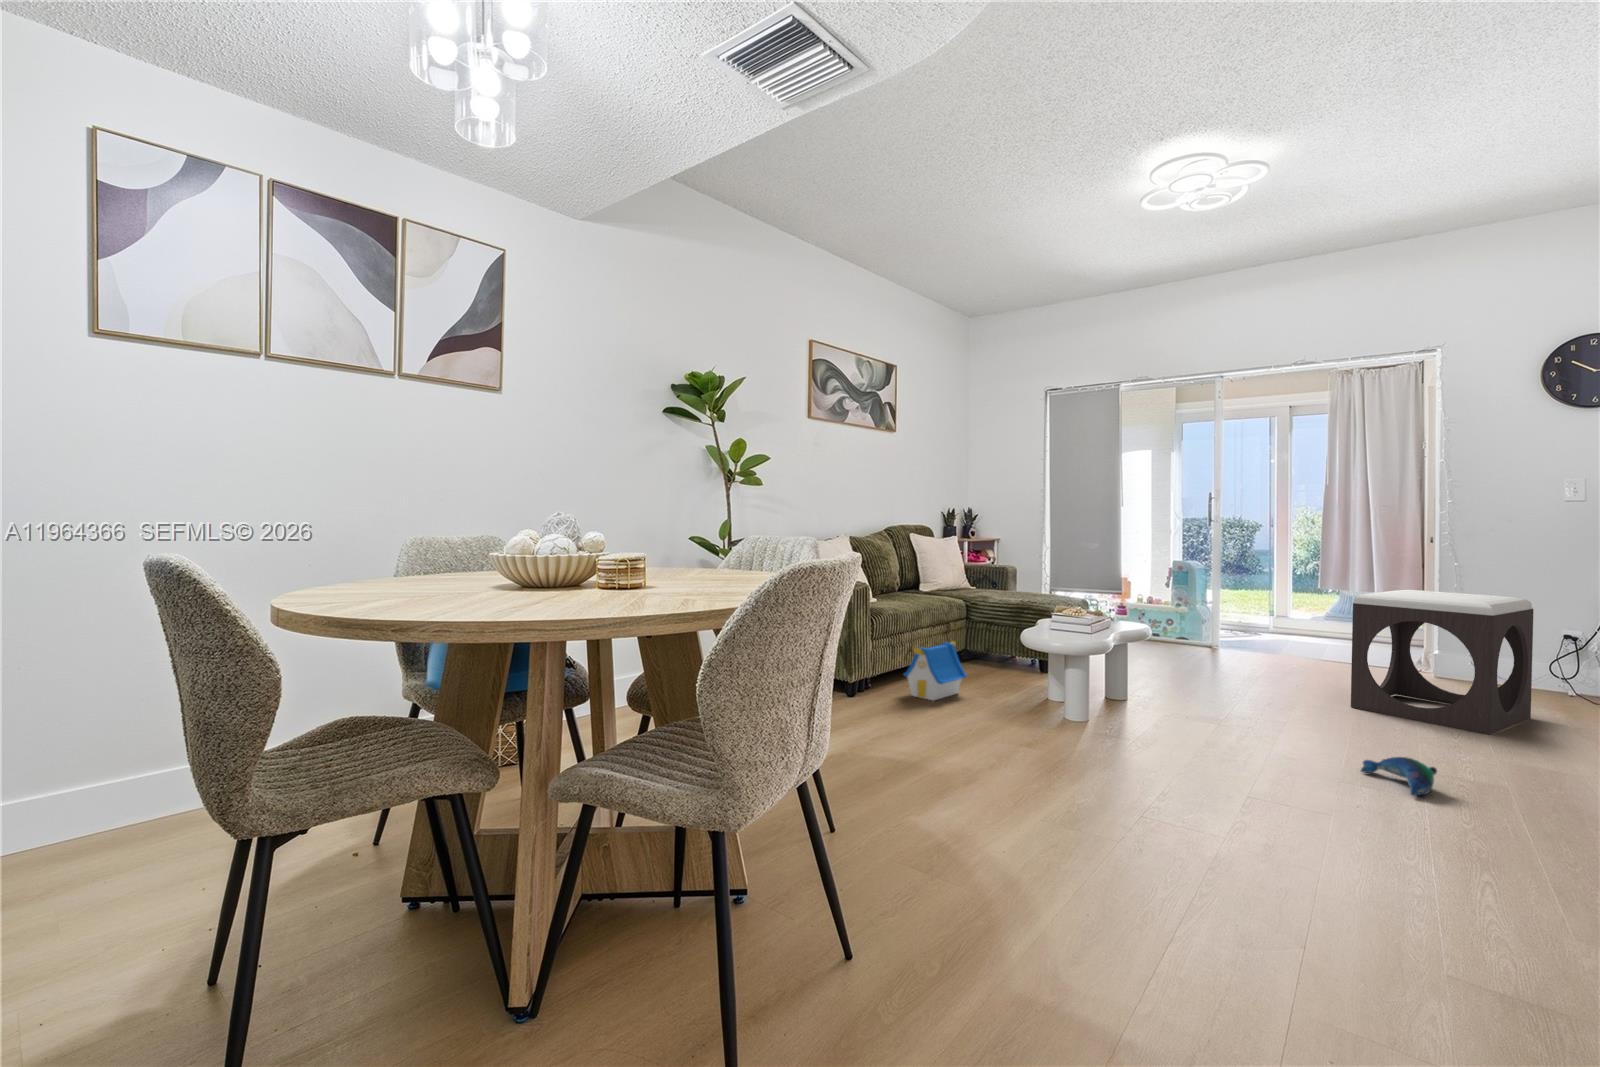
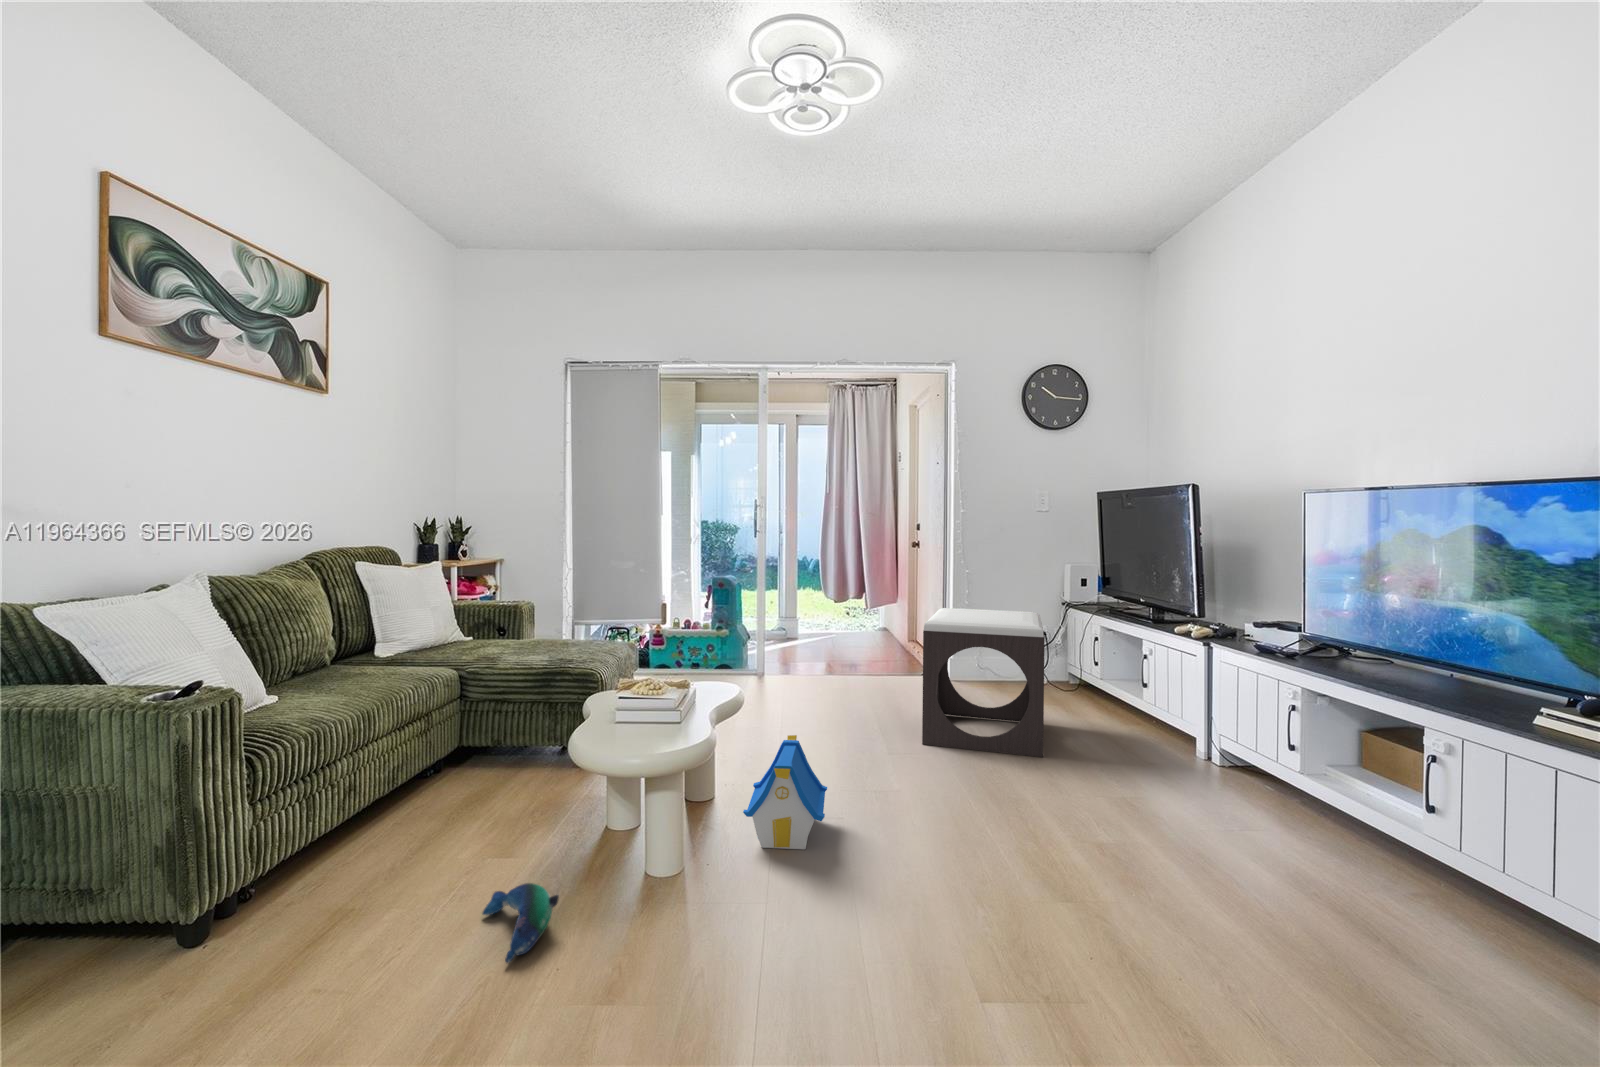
toy house: present [904,641,967,700] -> present [743,735,827,849]
plush toy: present [1361,757,1437,796] -> present [483,883,559,963]

